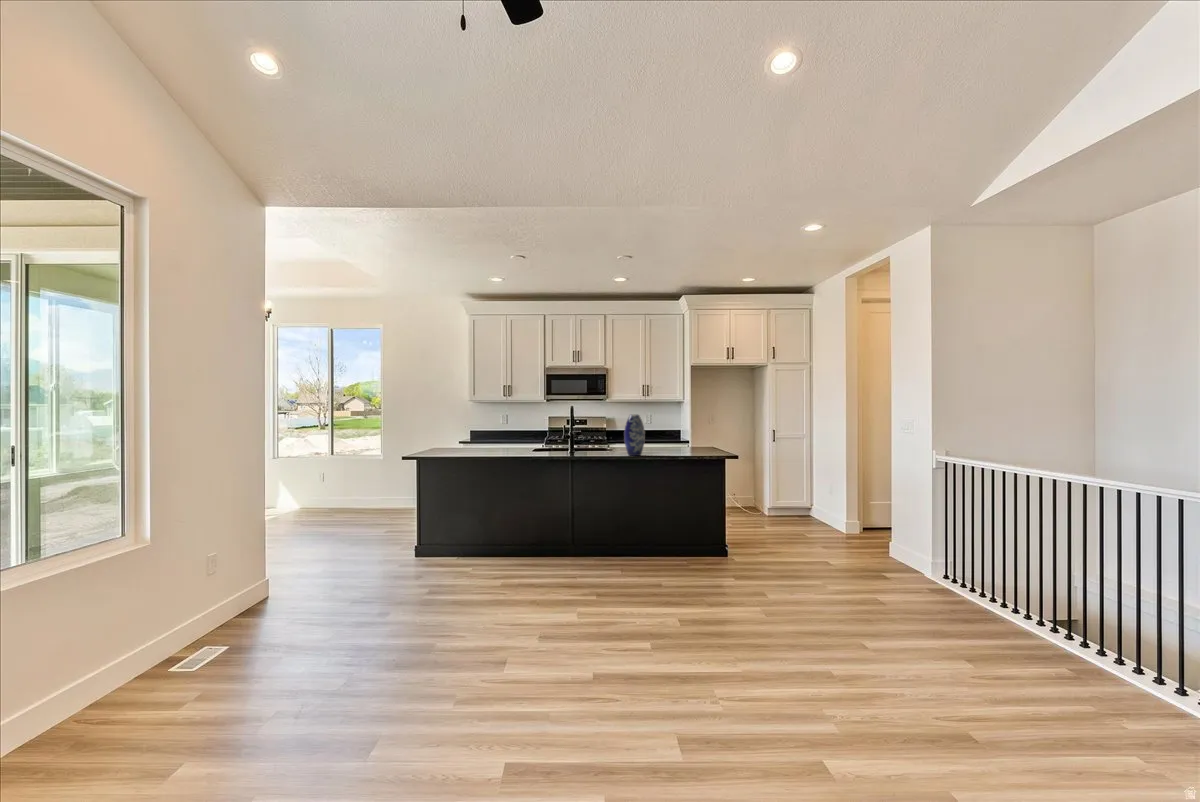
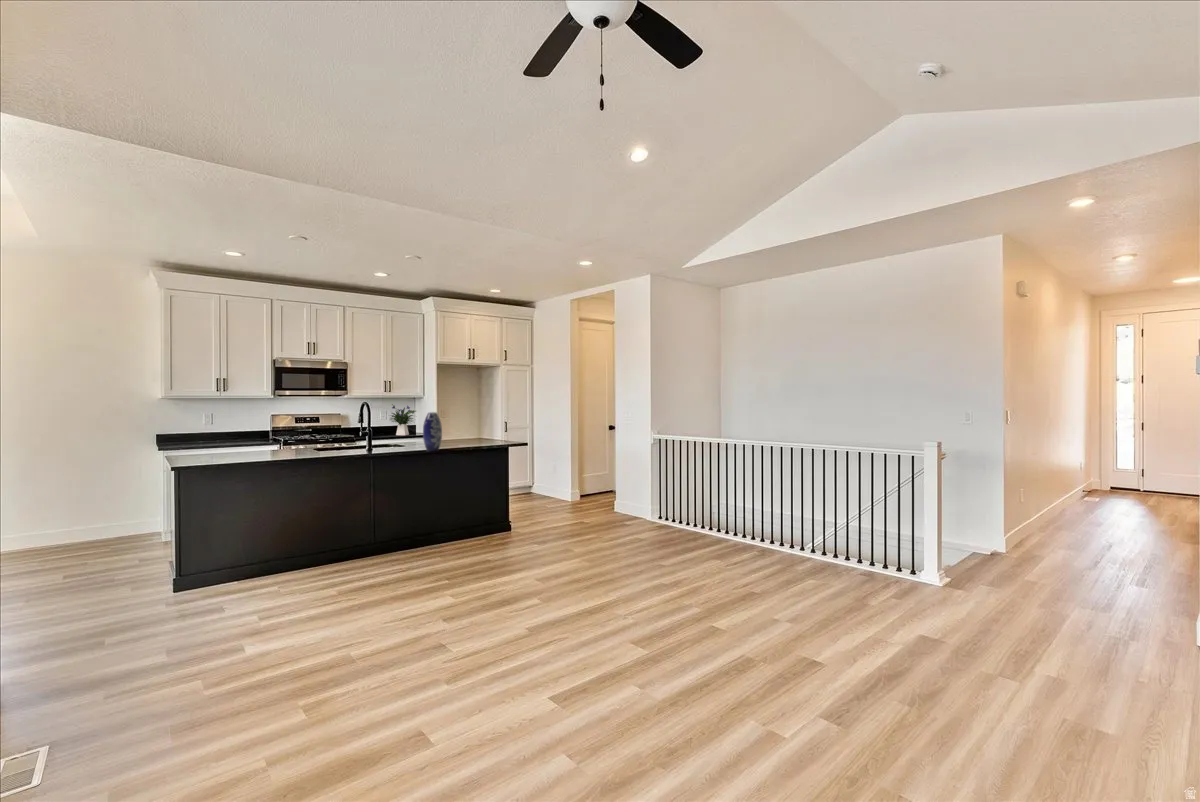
flower arrangement: none [648,409,680,441] -> present [390,404,416,435]

